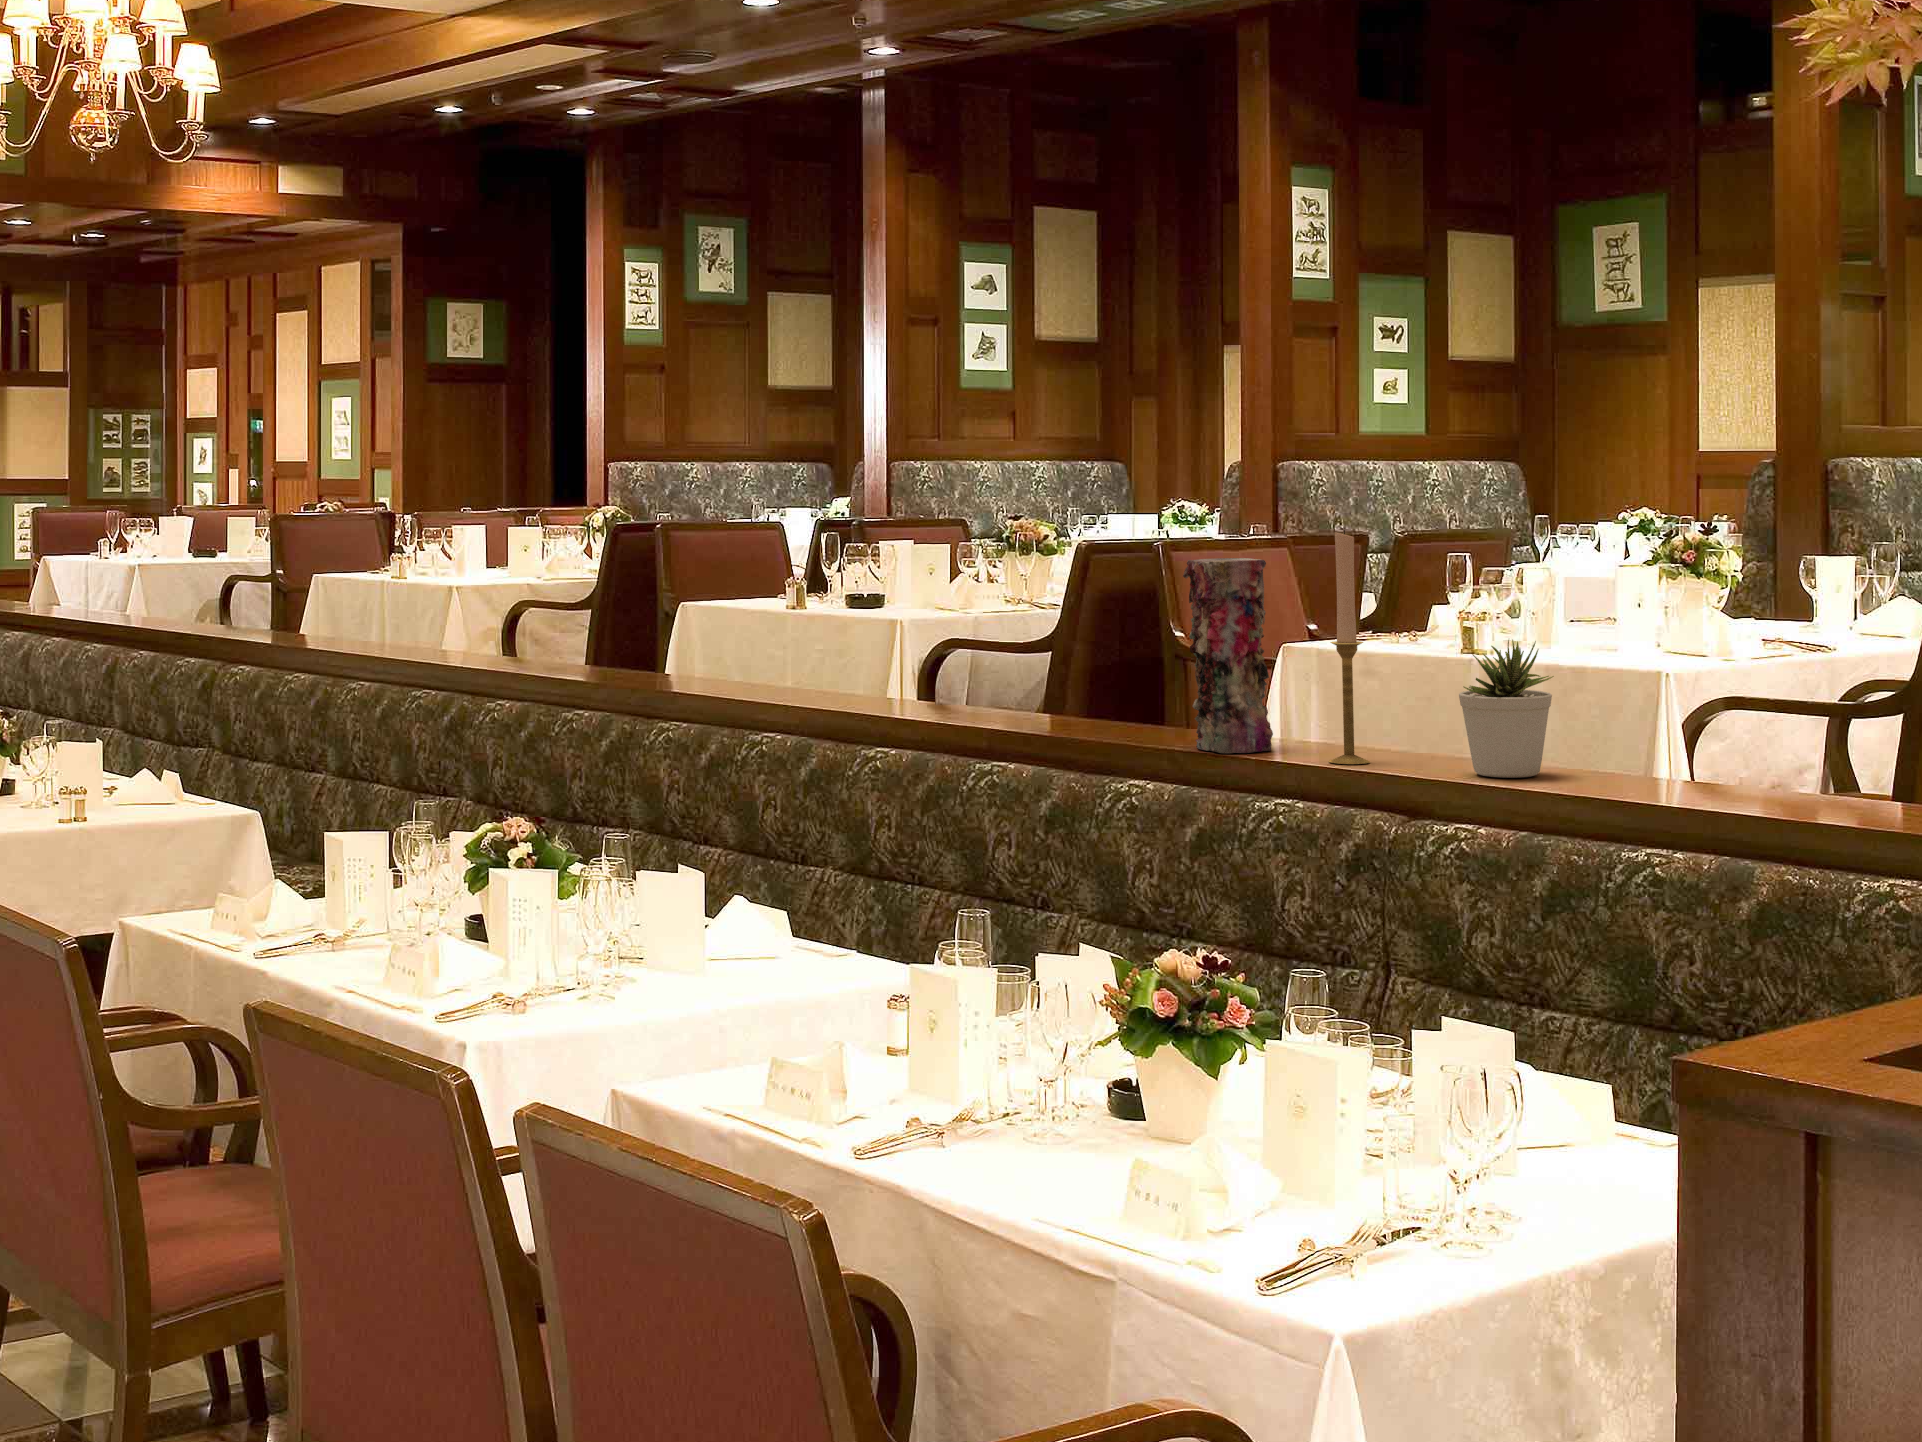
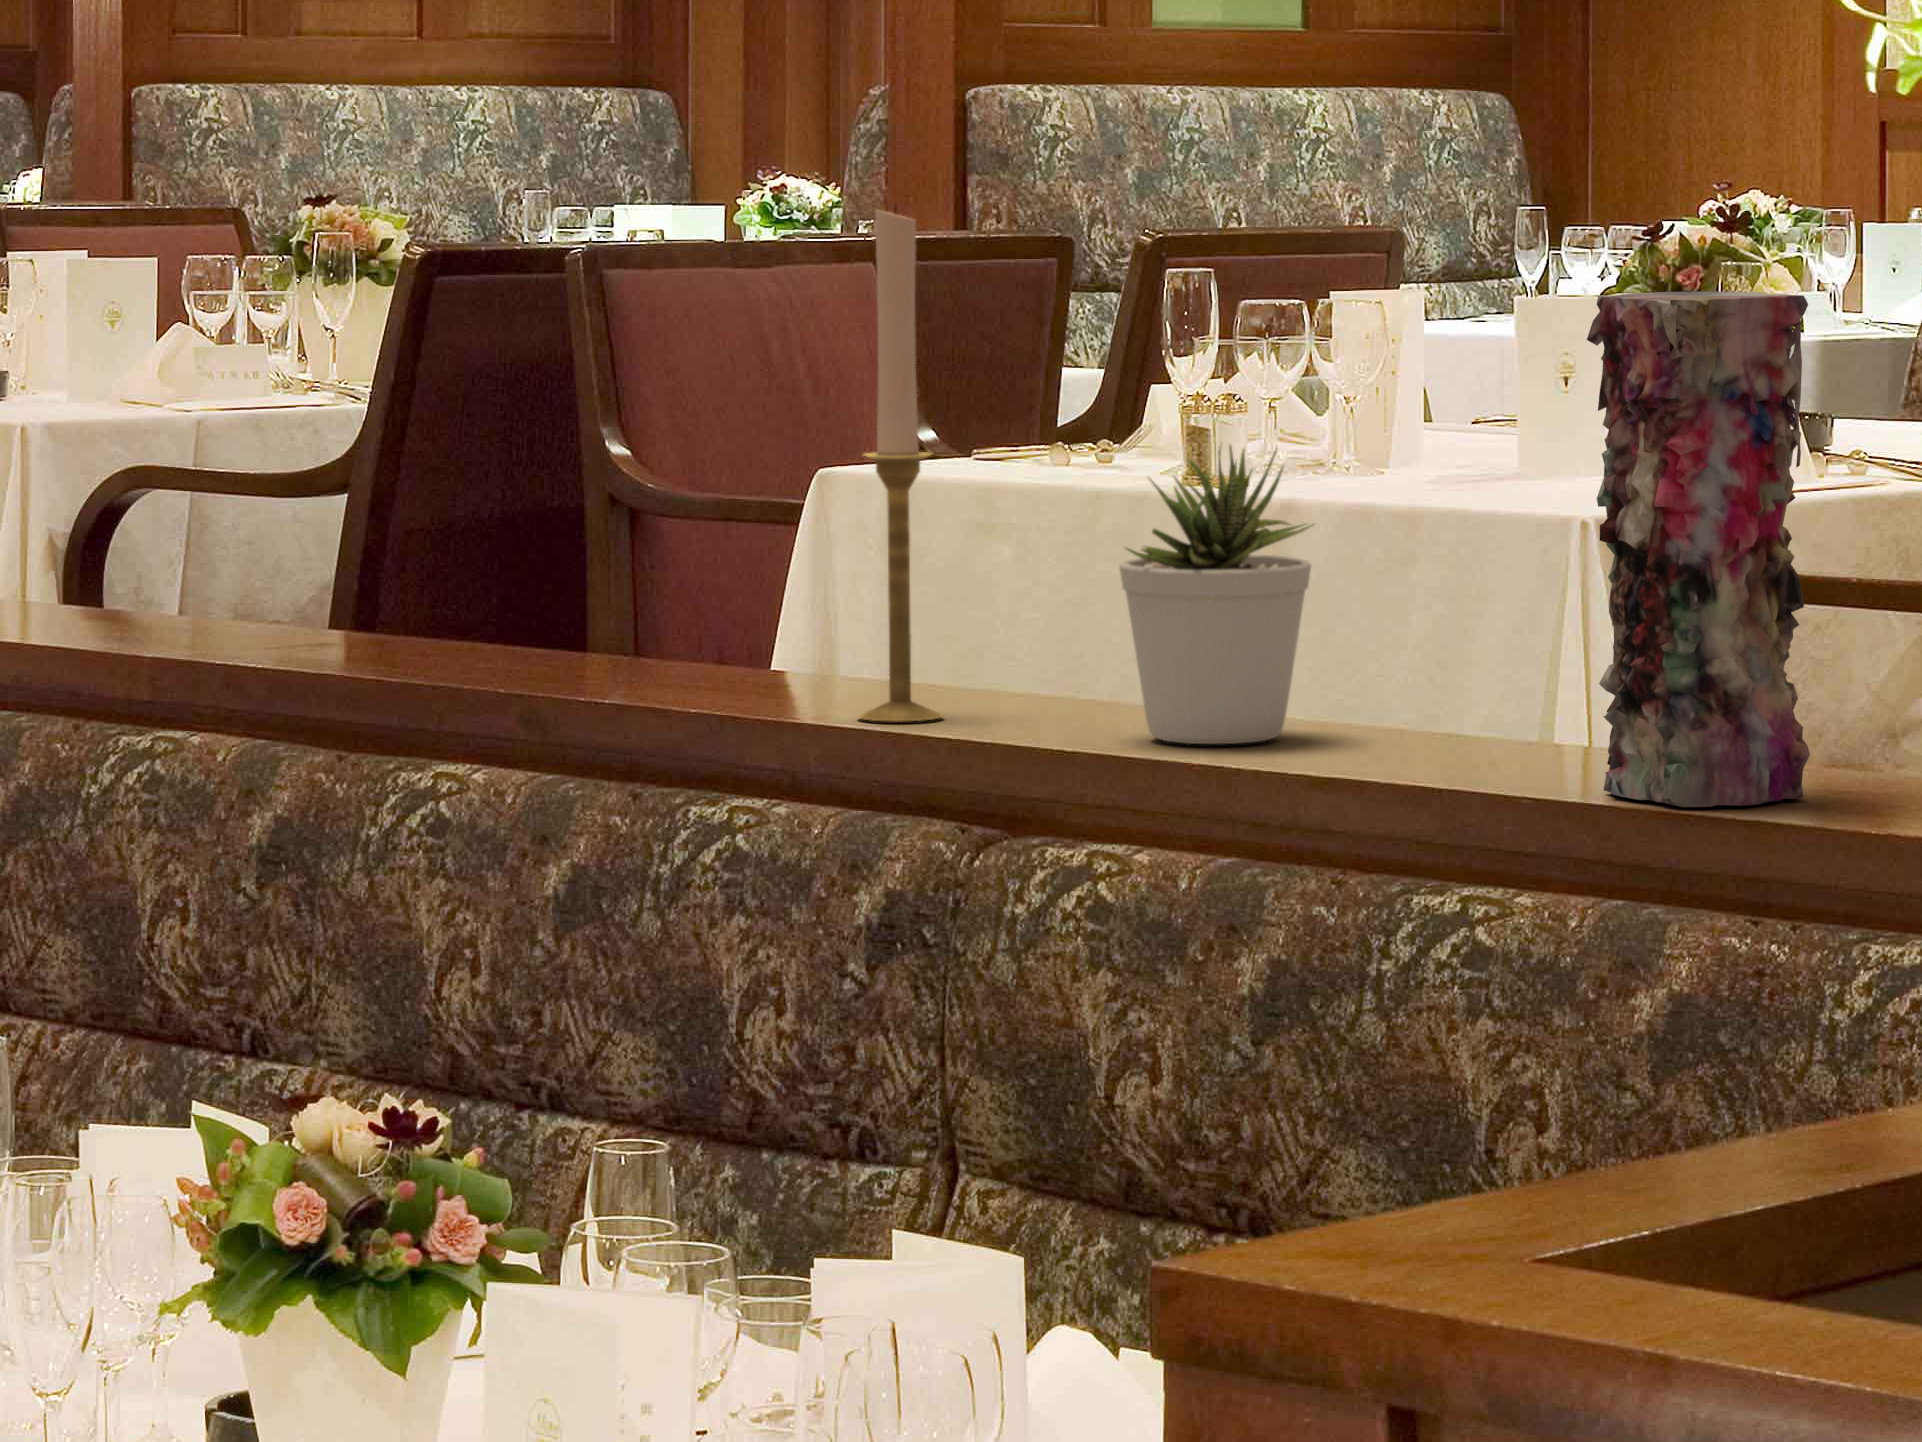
vase: present [1183,558,1273,753] -> present [1587,292,1810,807]

